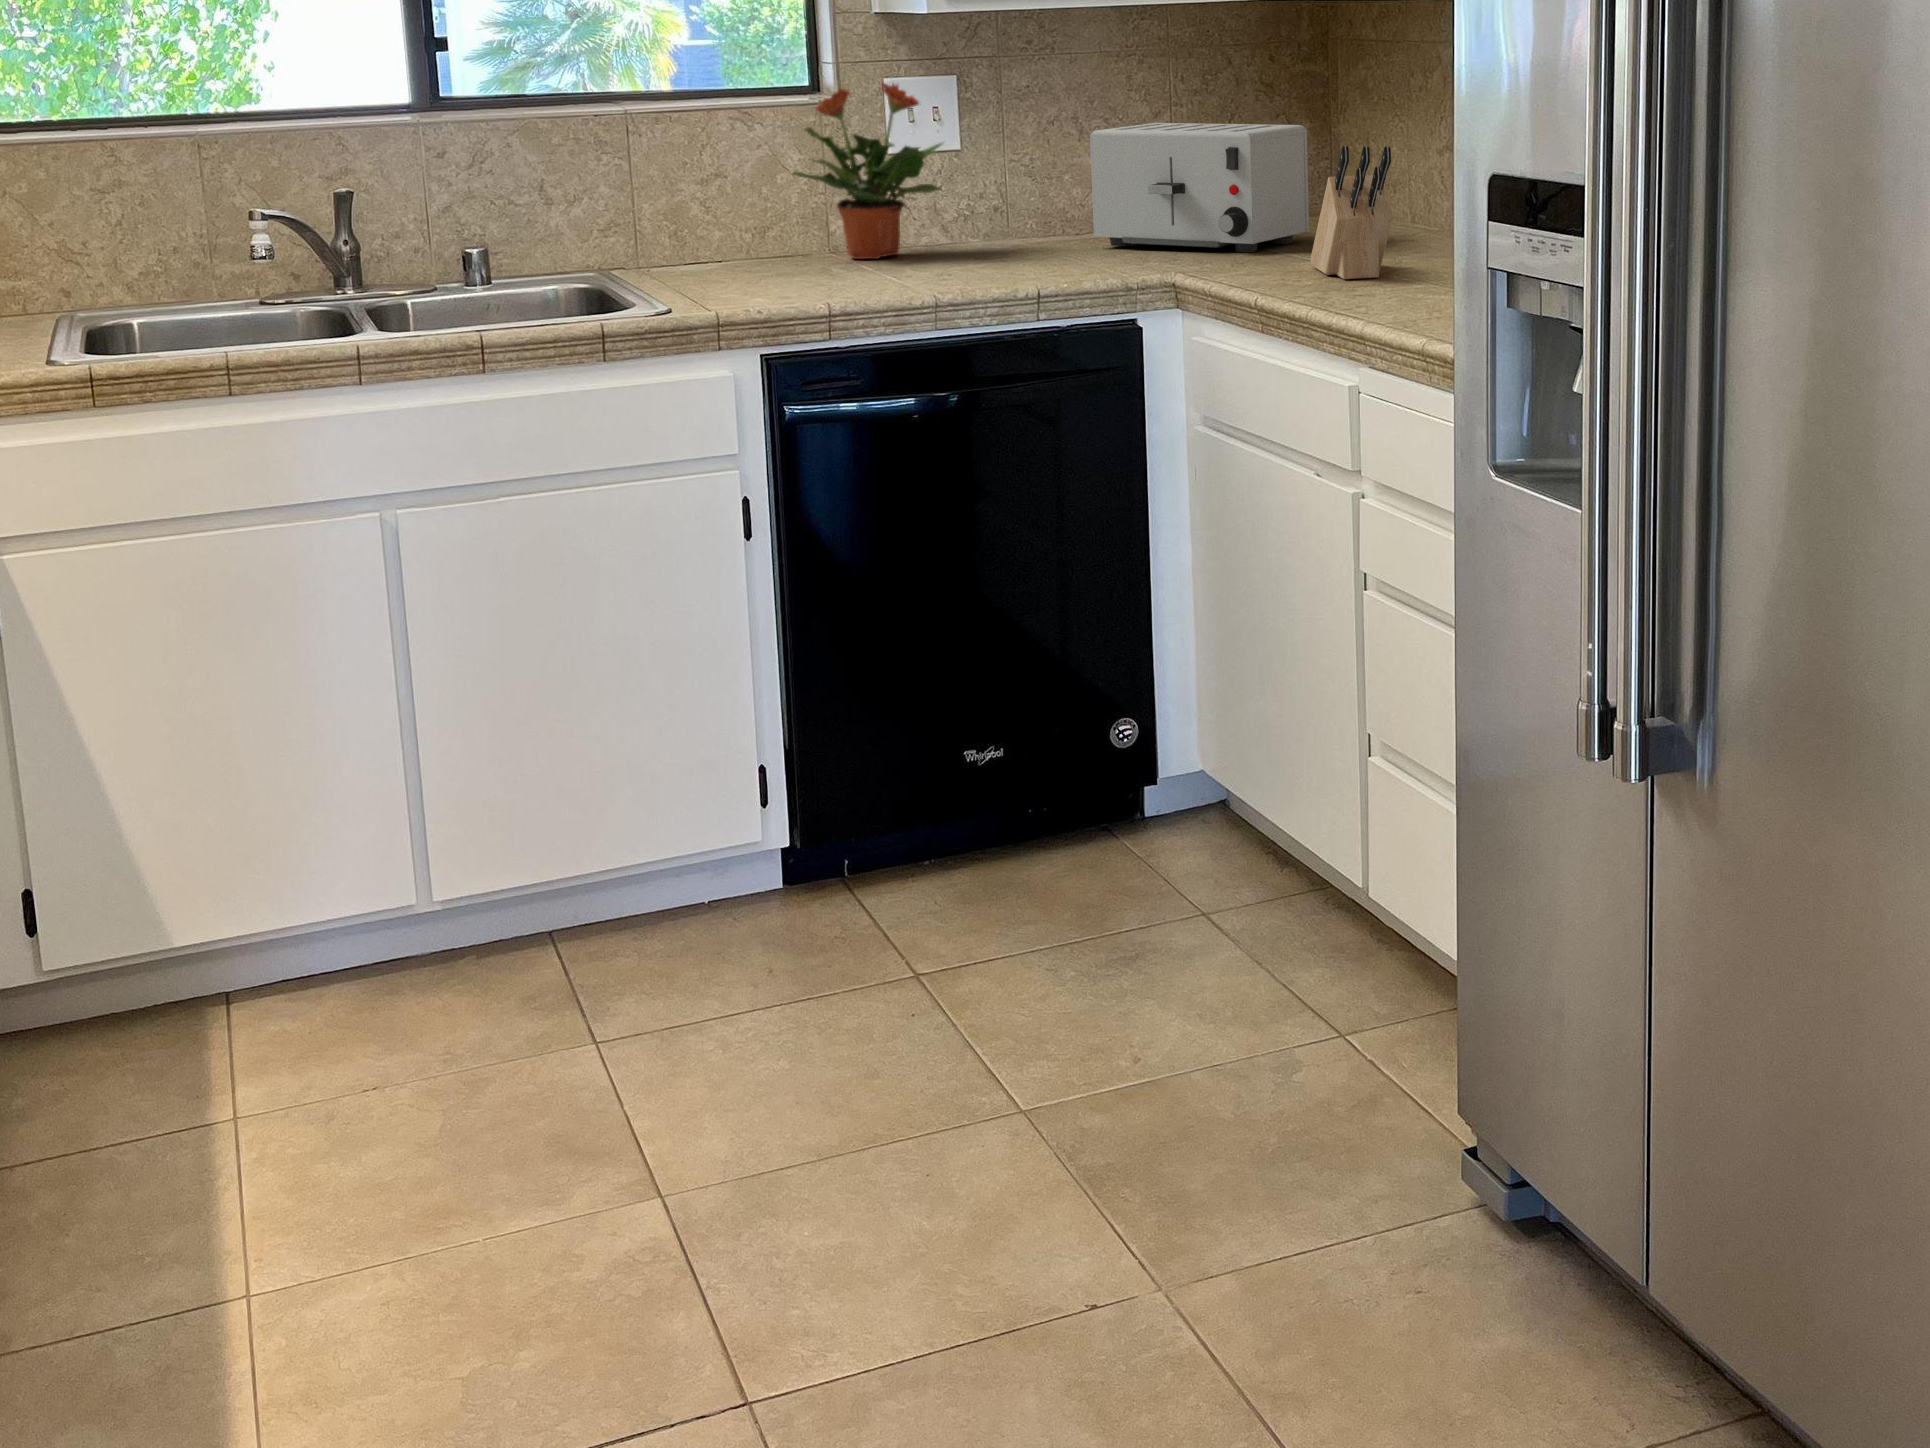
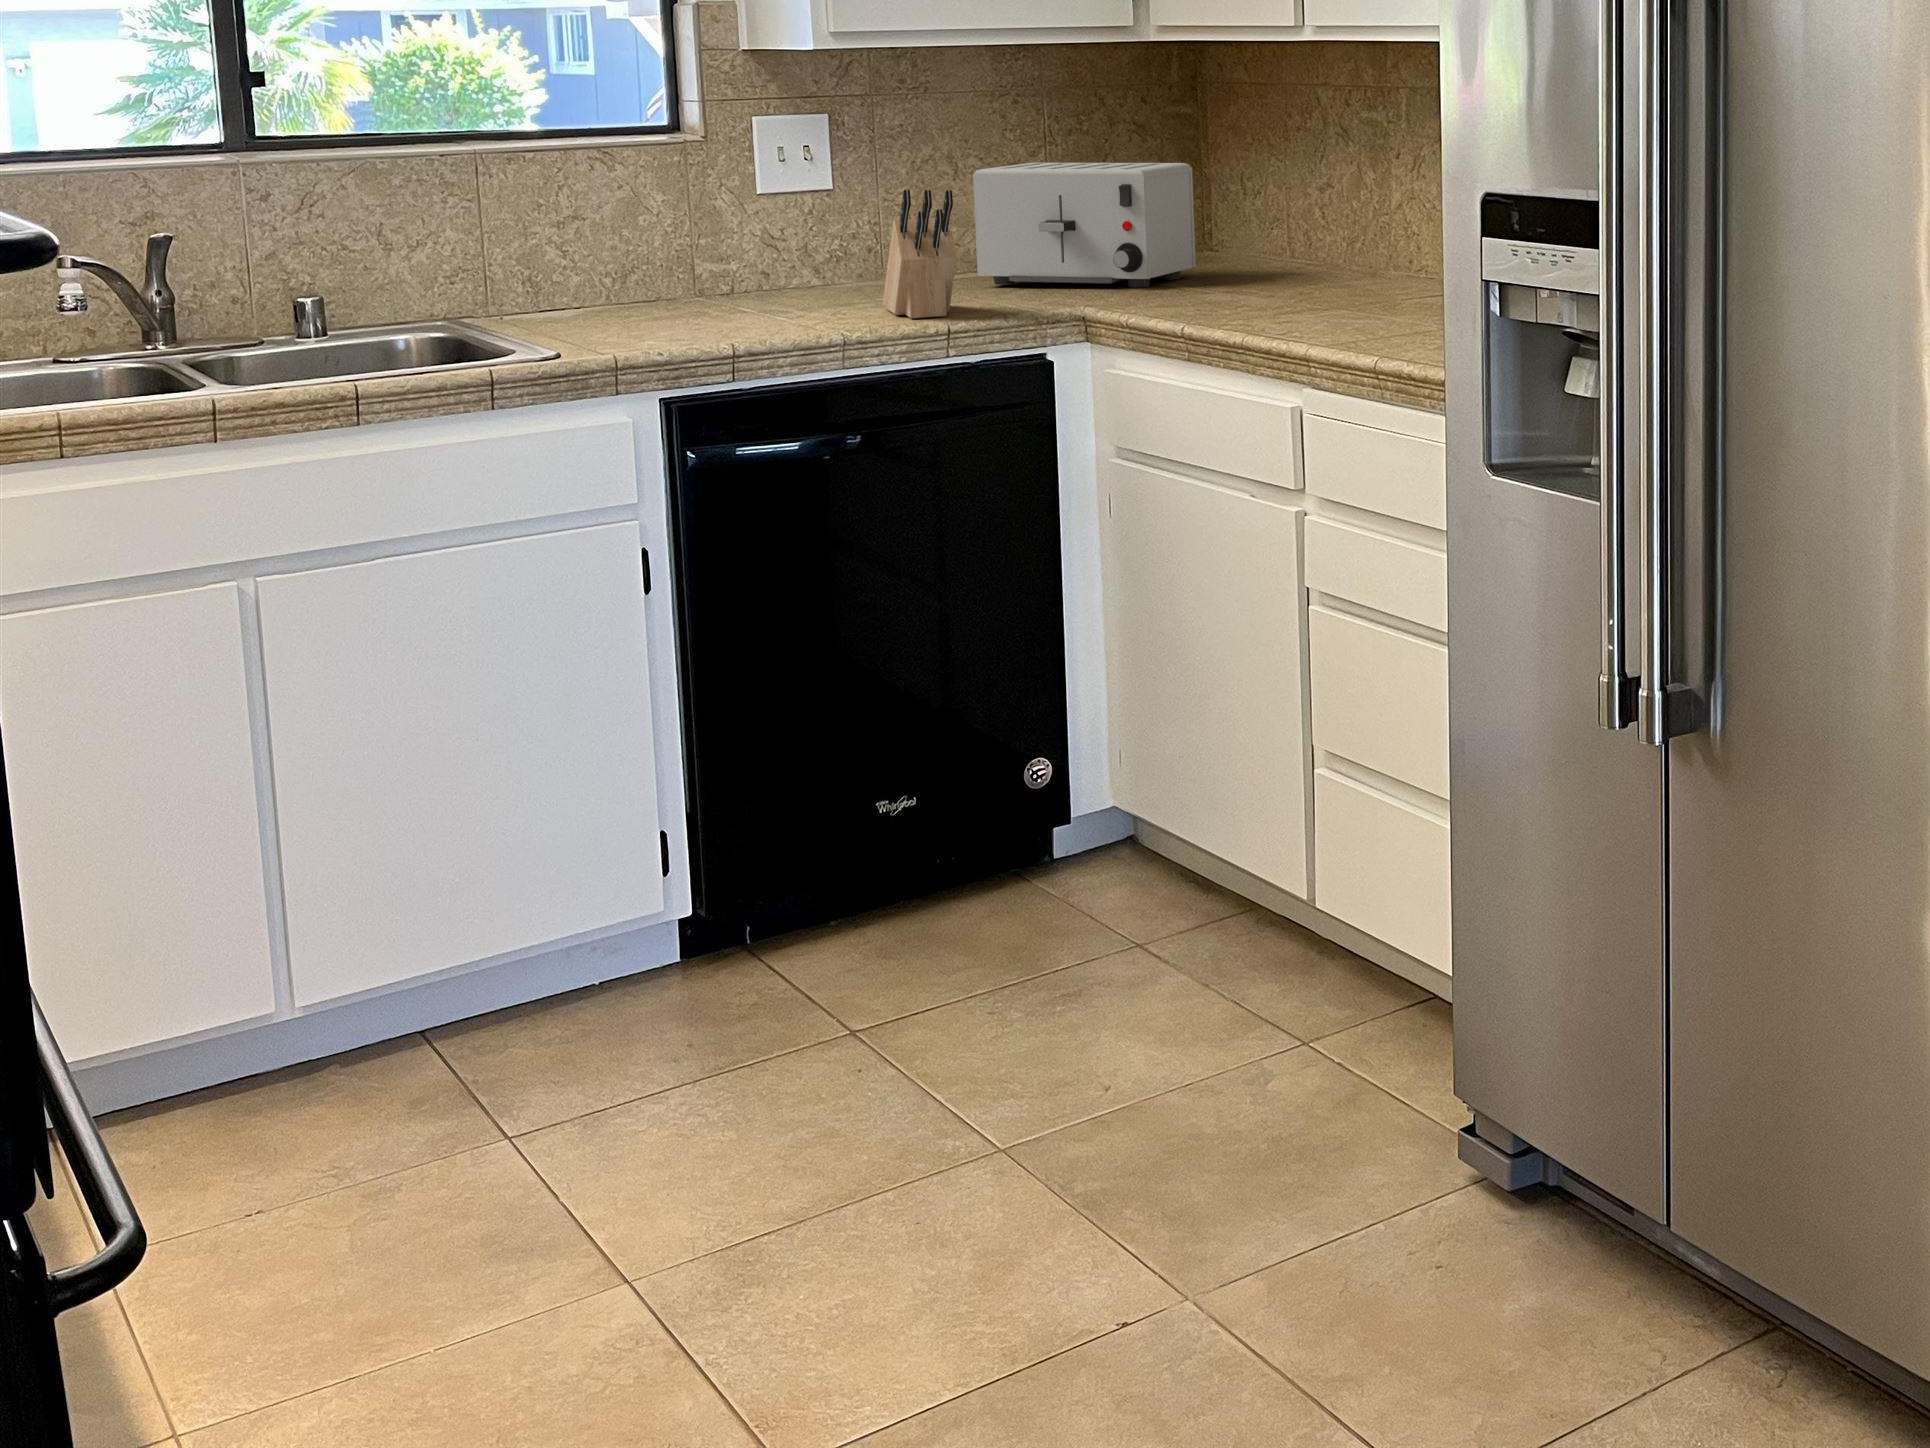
potted plant: present [794,83,942,259] -> none [652,121,818,303]
knife block: present [1310,146,1393,279] -> present [883,190,957,319]

